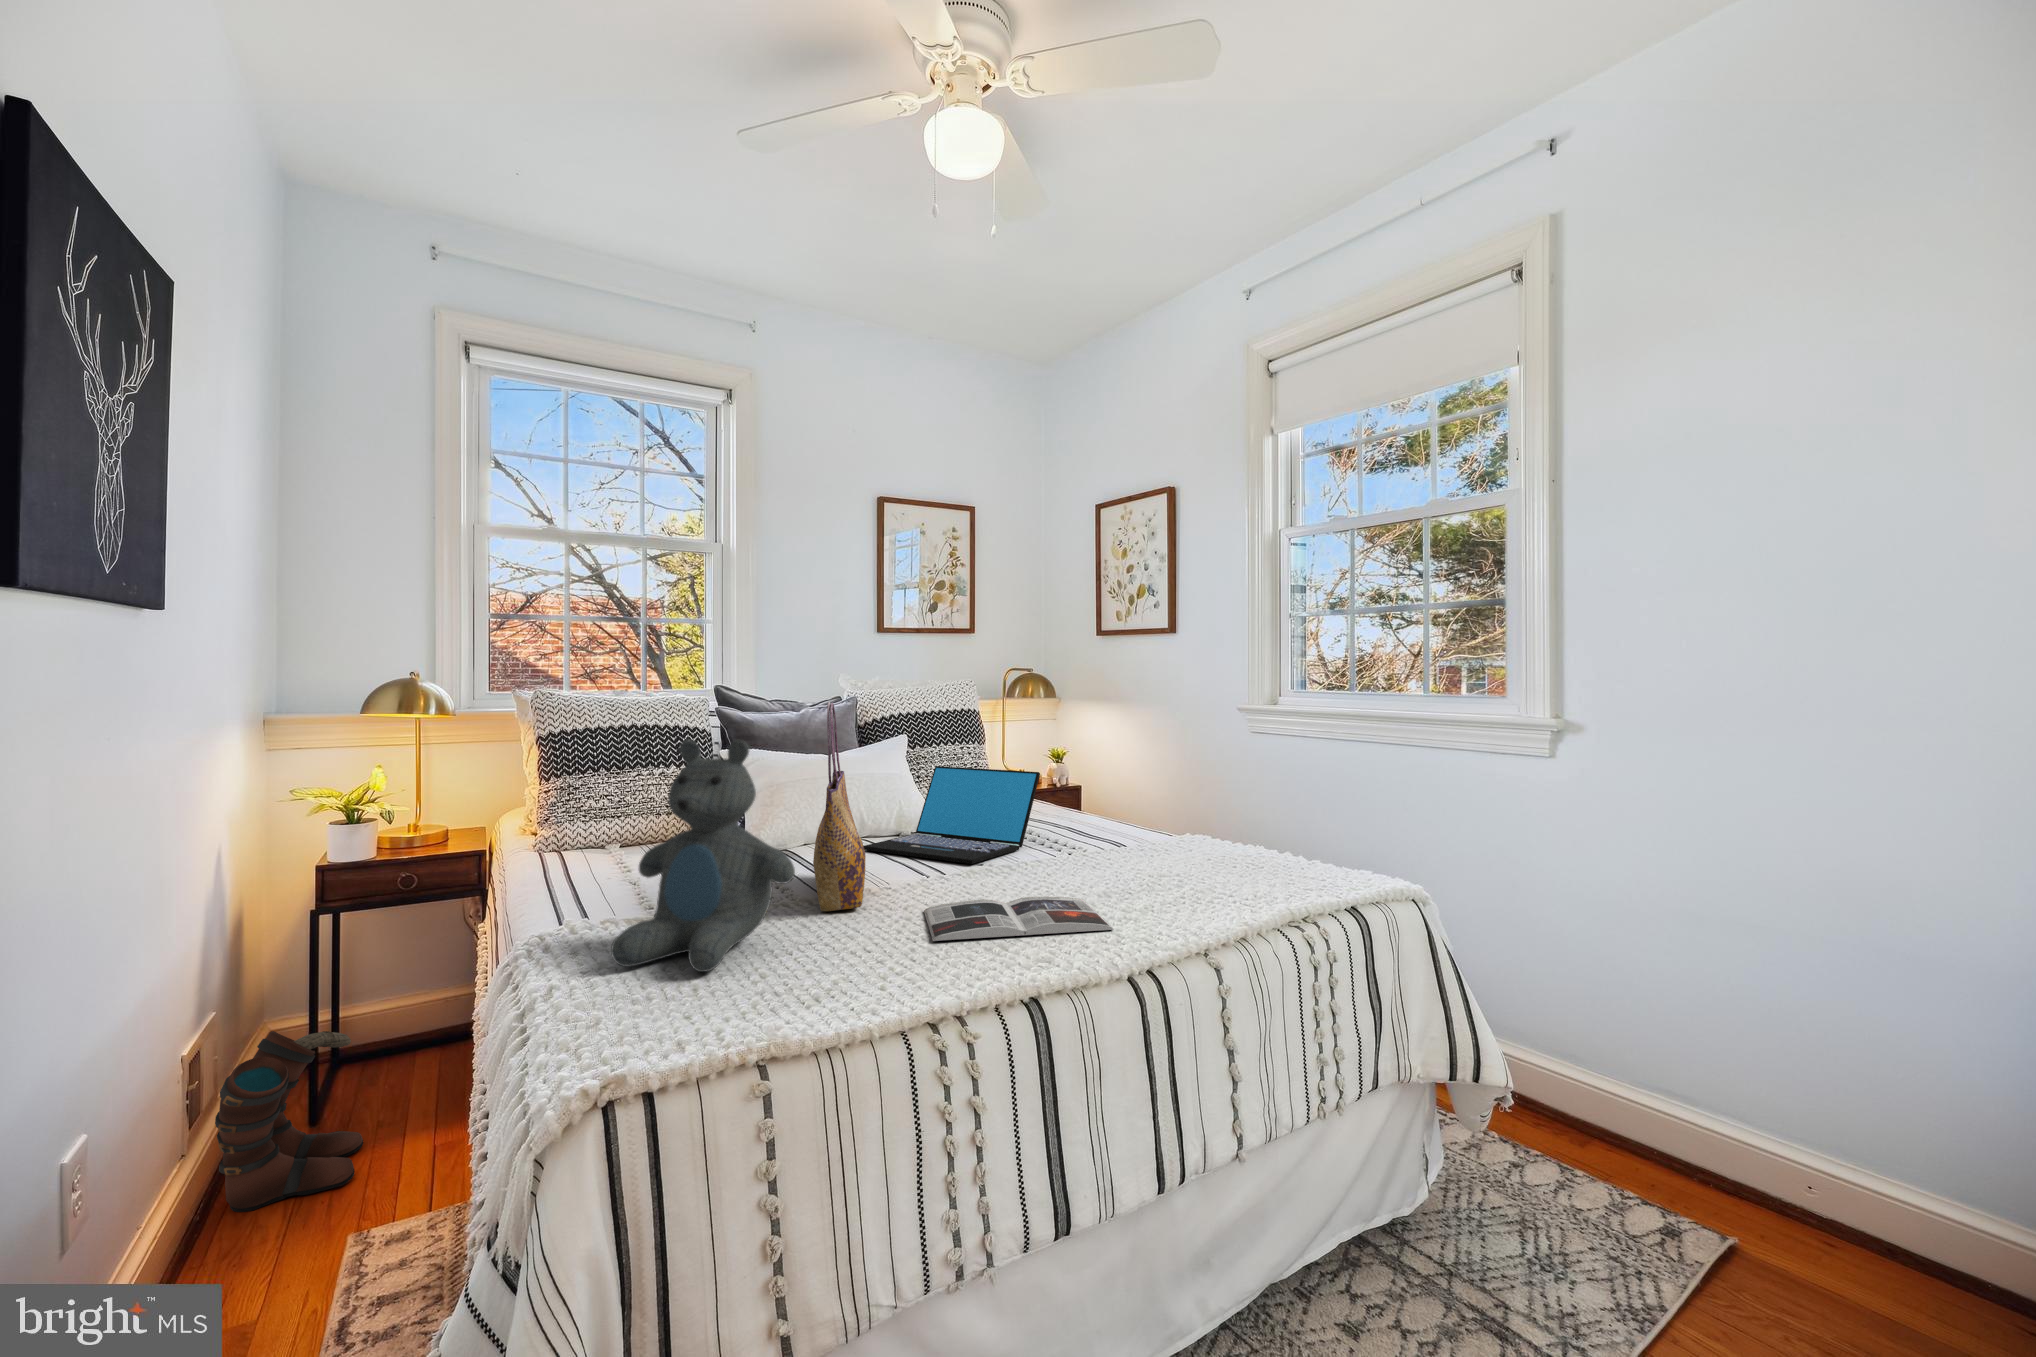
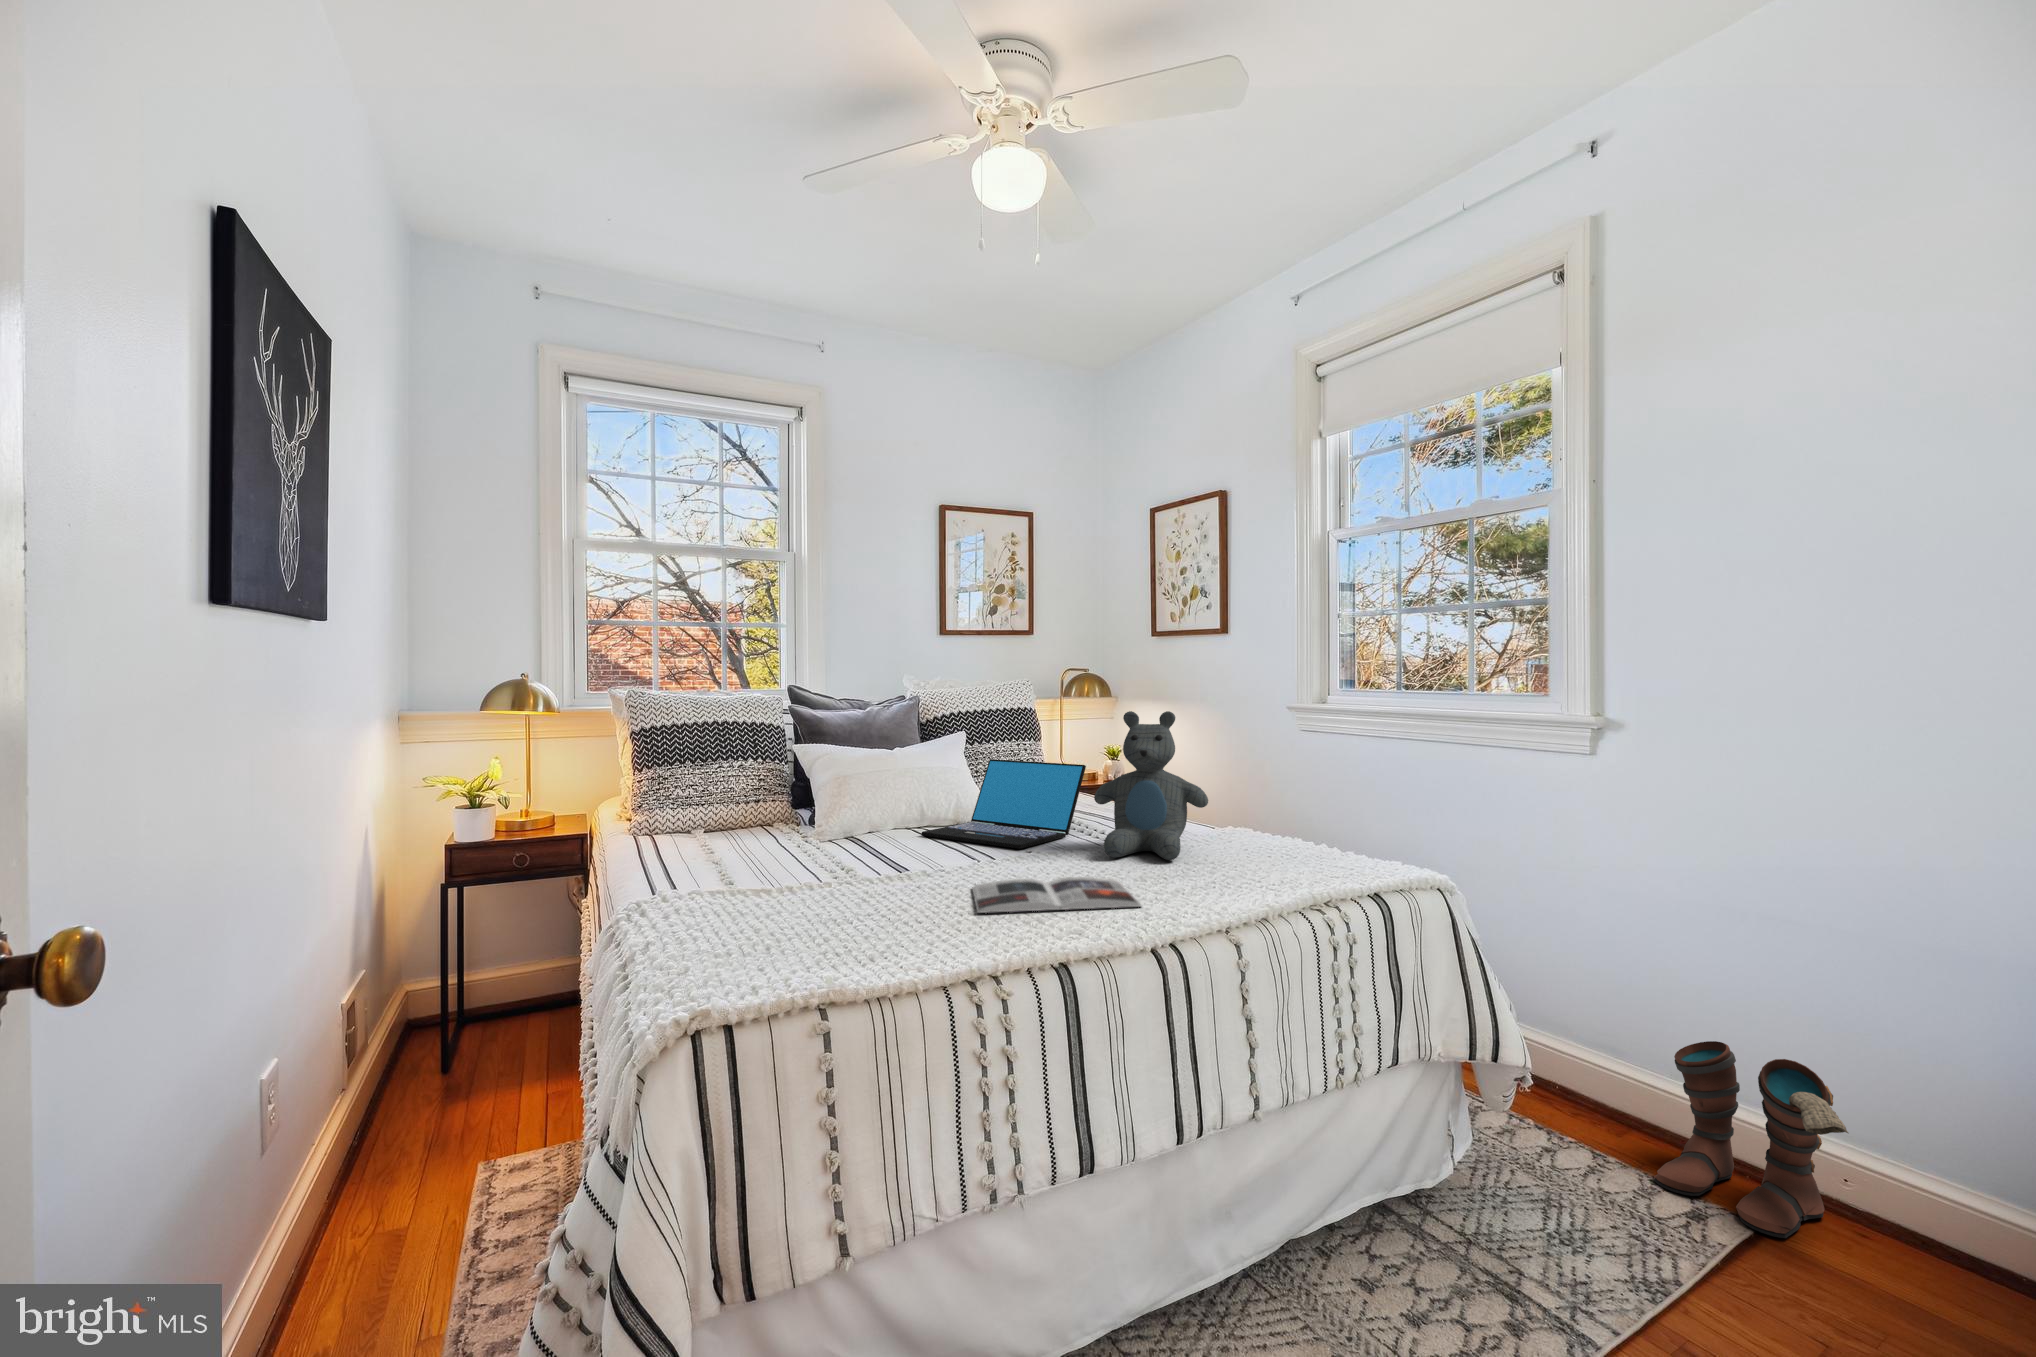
tote bag: present [813,702,866,911] -> none [873,699,920,887]
teddy bear: present [611,739,795,972] -> present [1094,711,1208,860]
boots: present [215,1031,363,1212] -> present [1654,1041,1848,1238]

